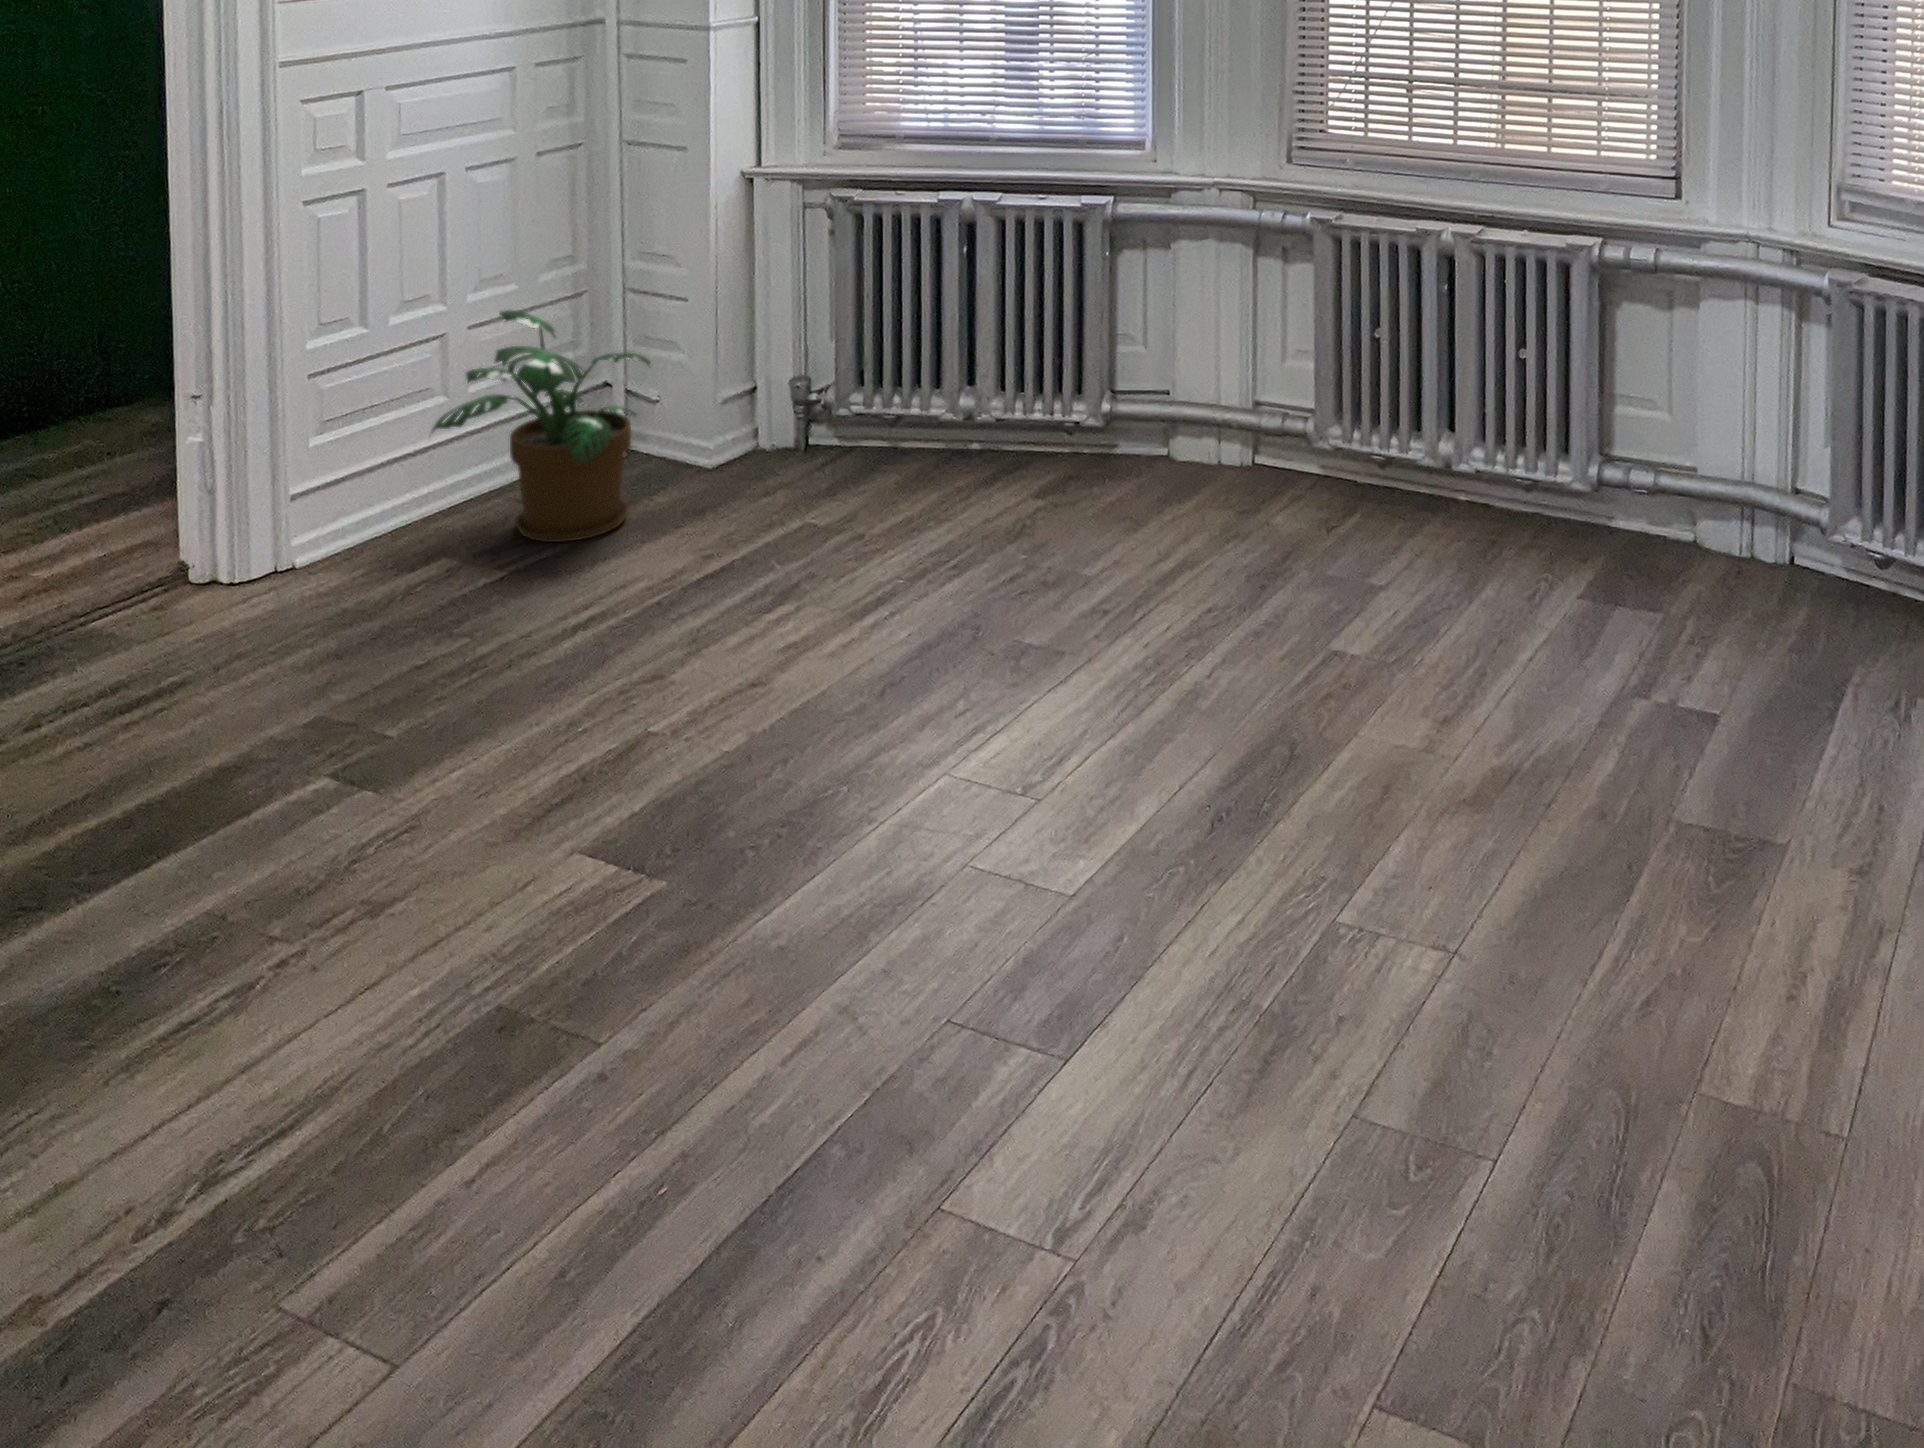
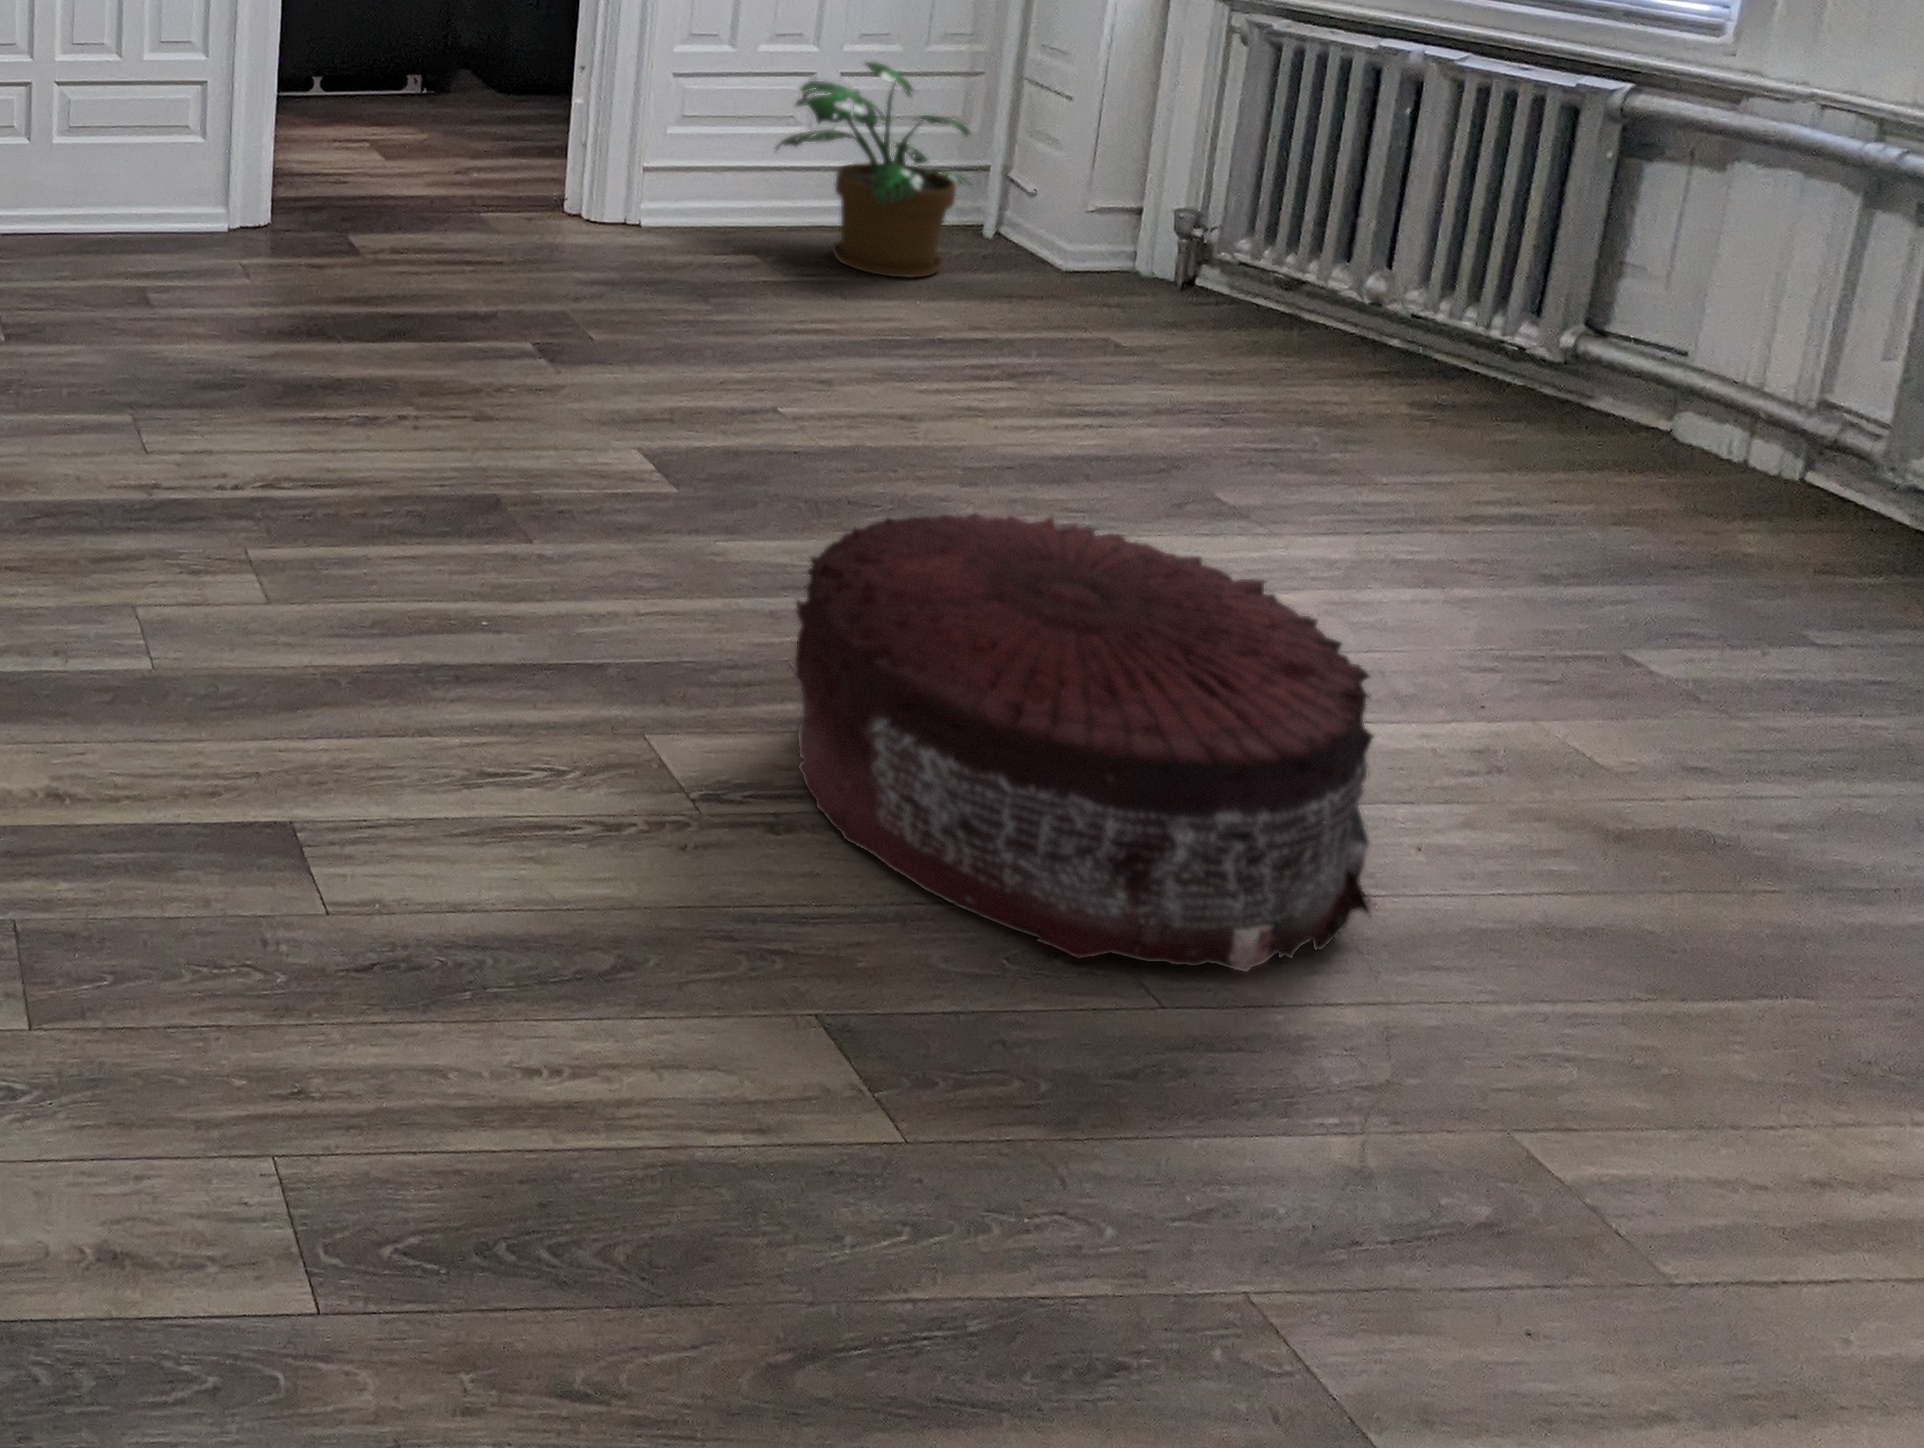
pouf: none [1035,703,1503,1183] -> present [795,514,1373,971]

